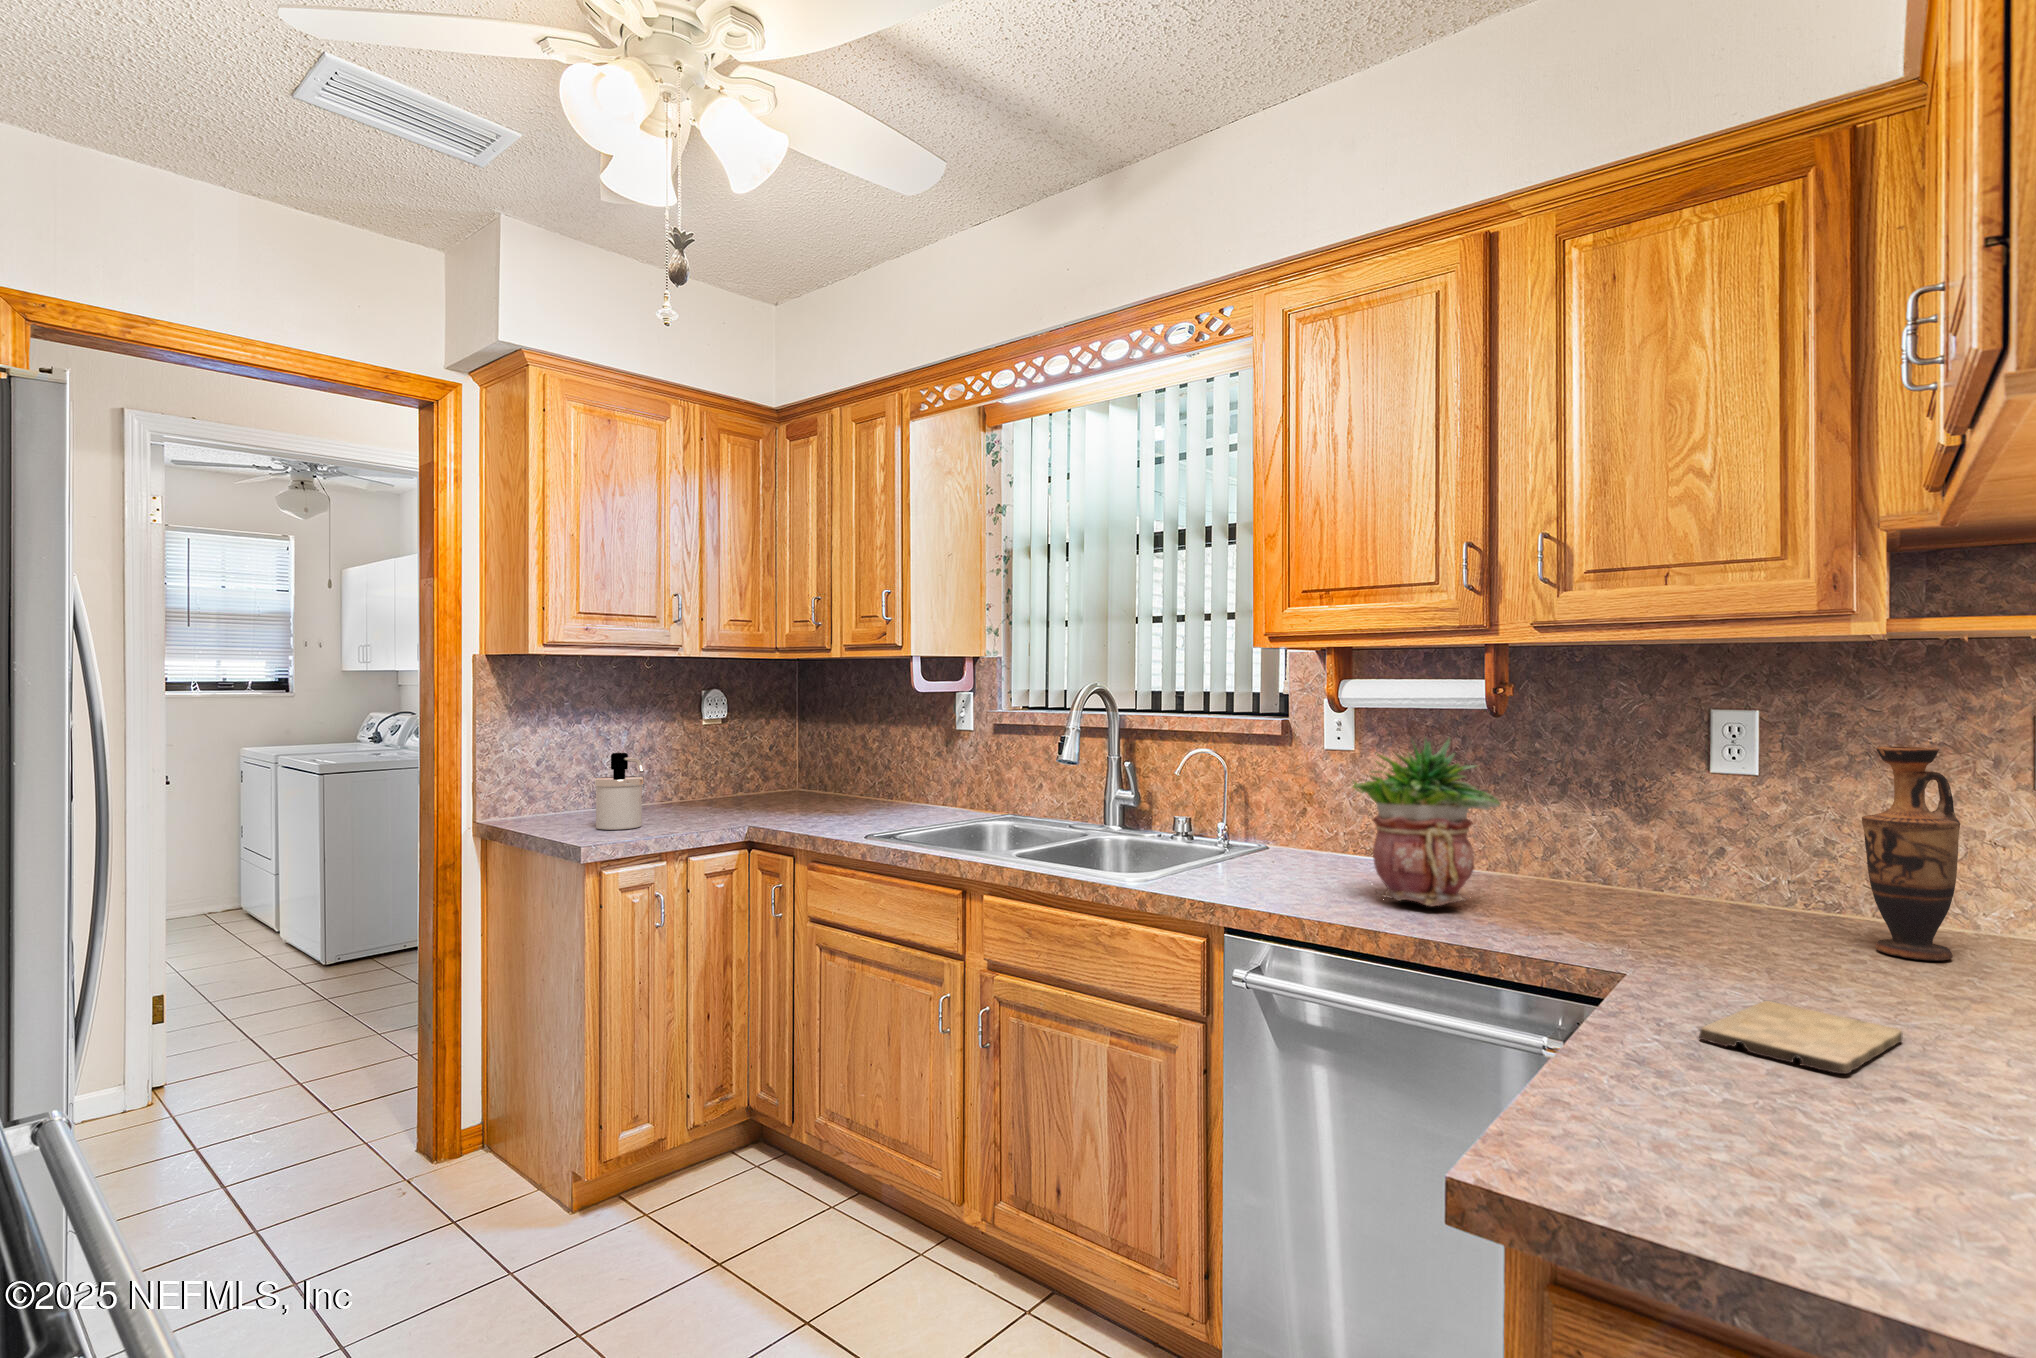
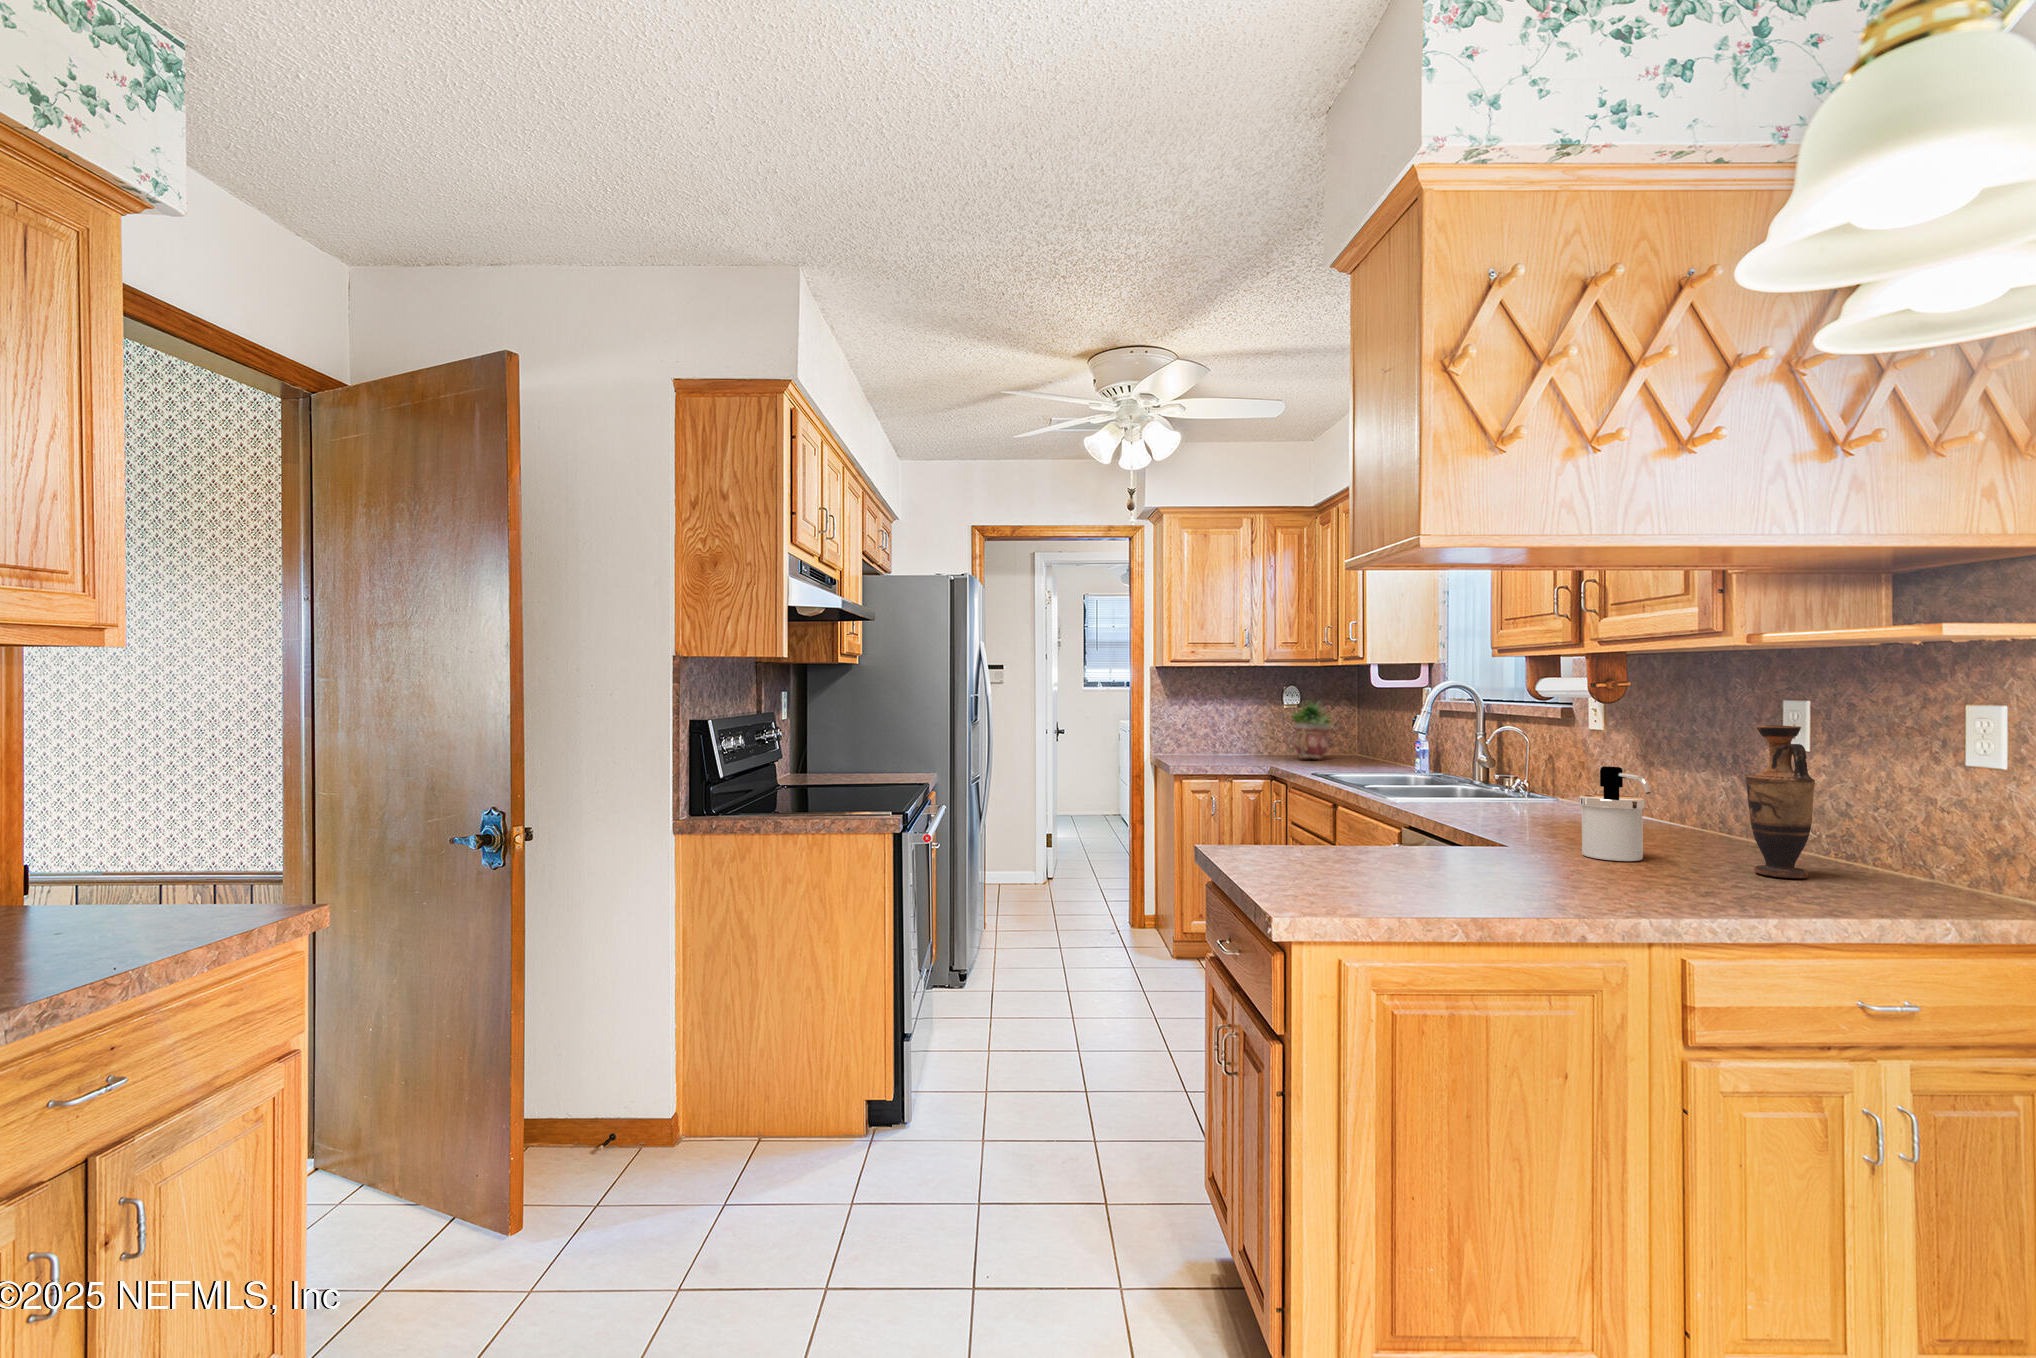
potted plant: present [1352,738,1501,906] -> present [1291,702,1334,759]
soap dispenser: present [595,753,644,830] -> present [1579,766,1651,861]
cutting board: present [1699,1001,1903,1074] -> none [1427,854,1536,875]

